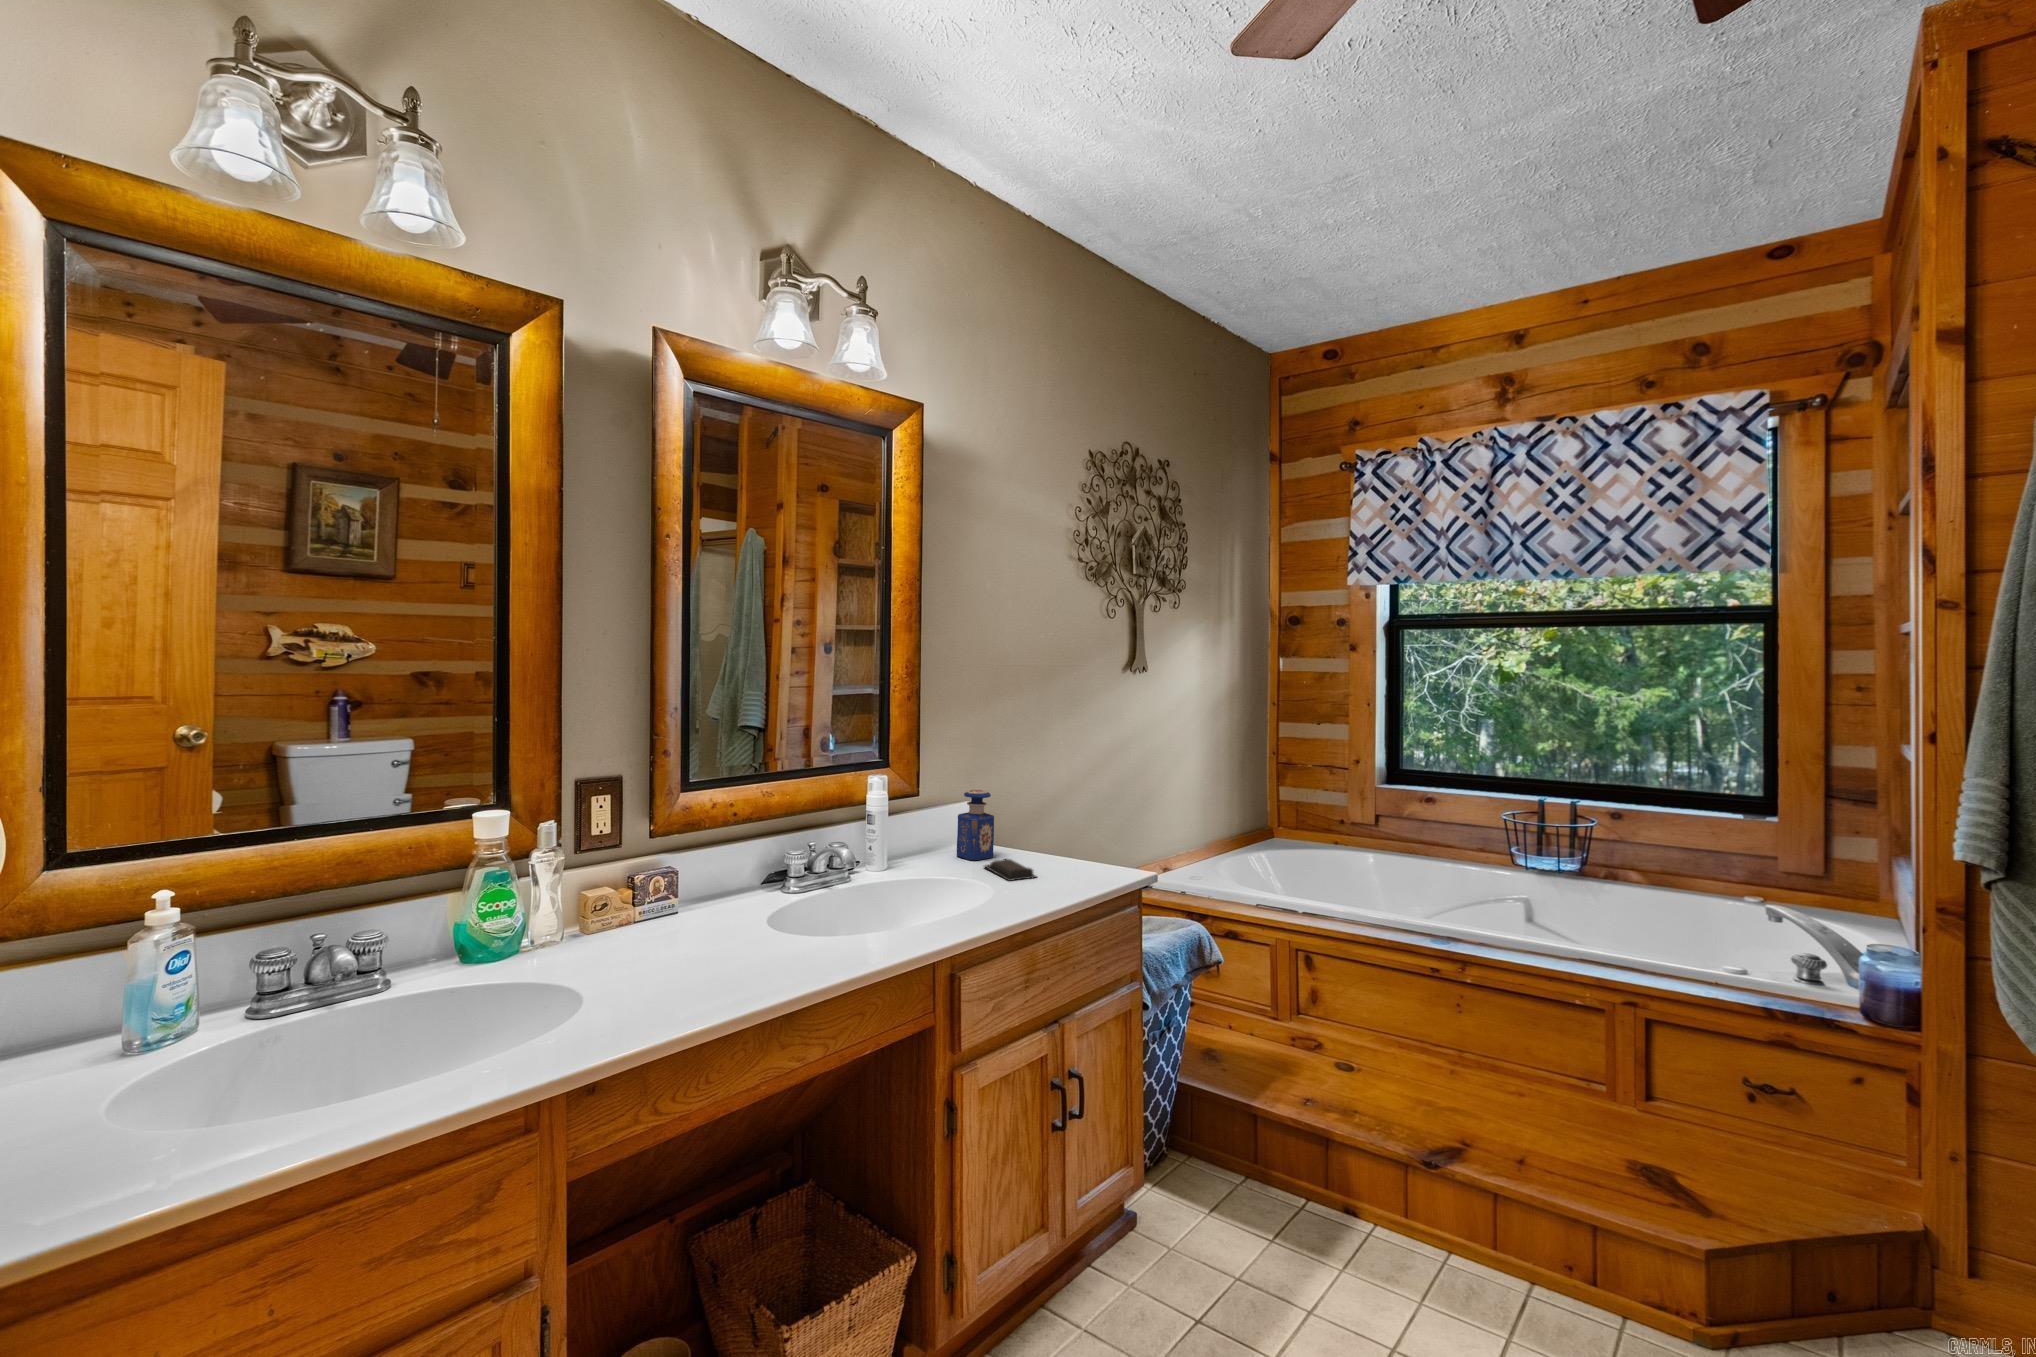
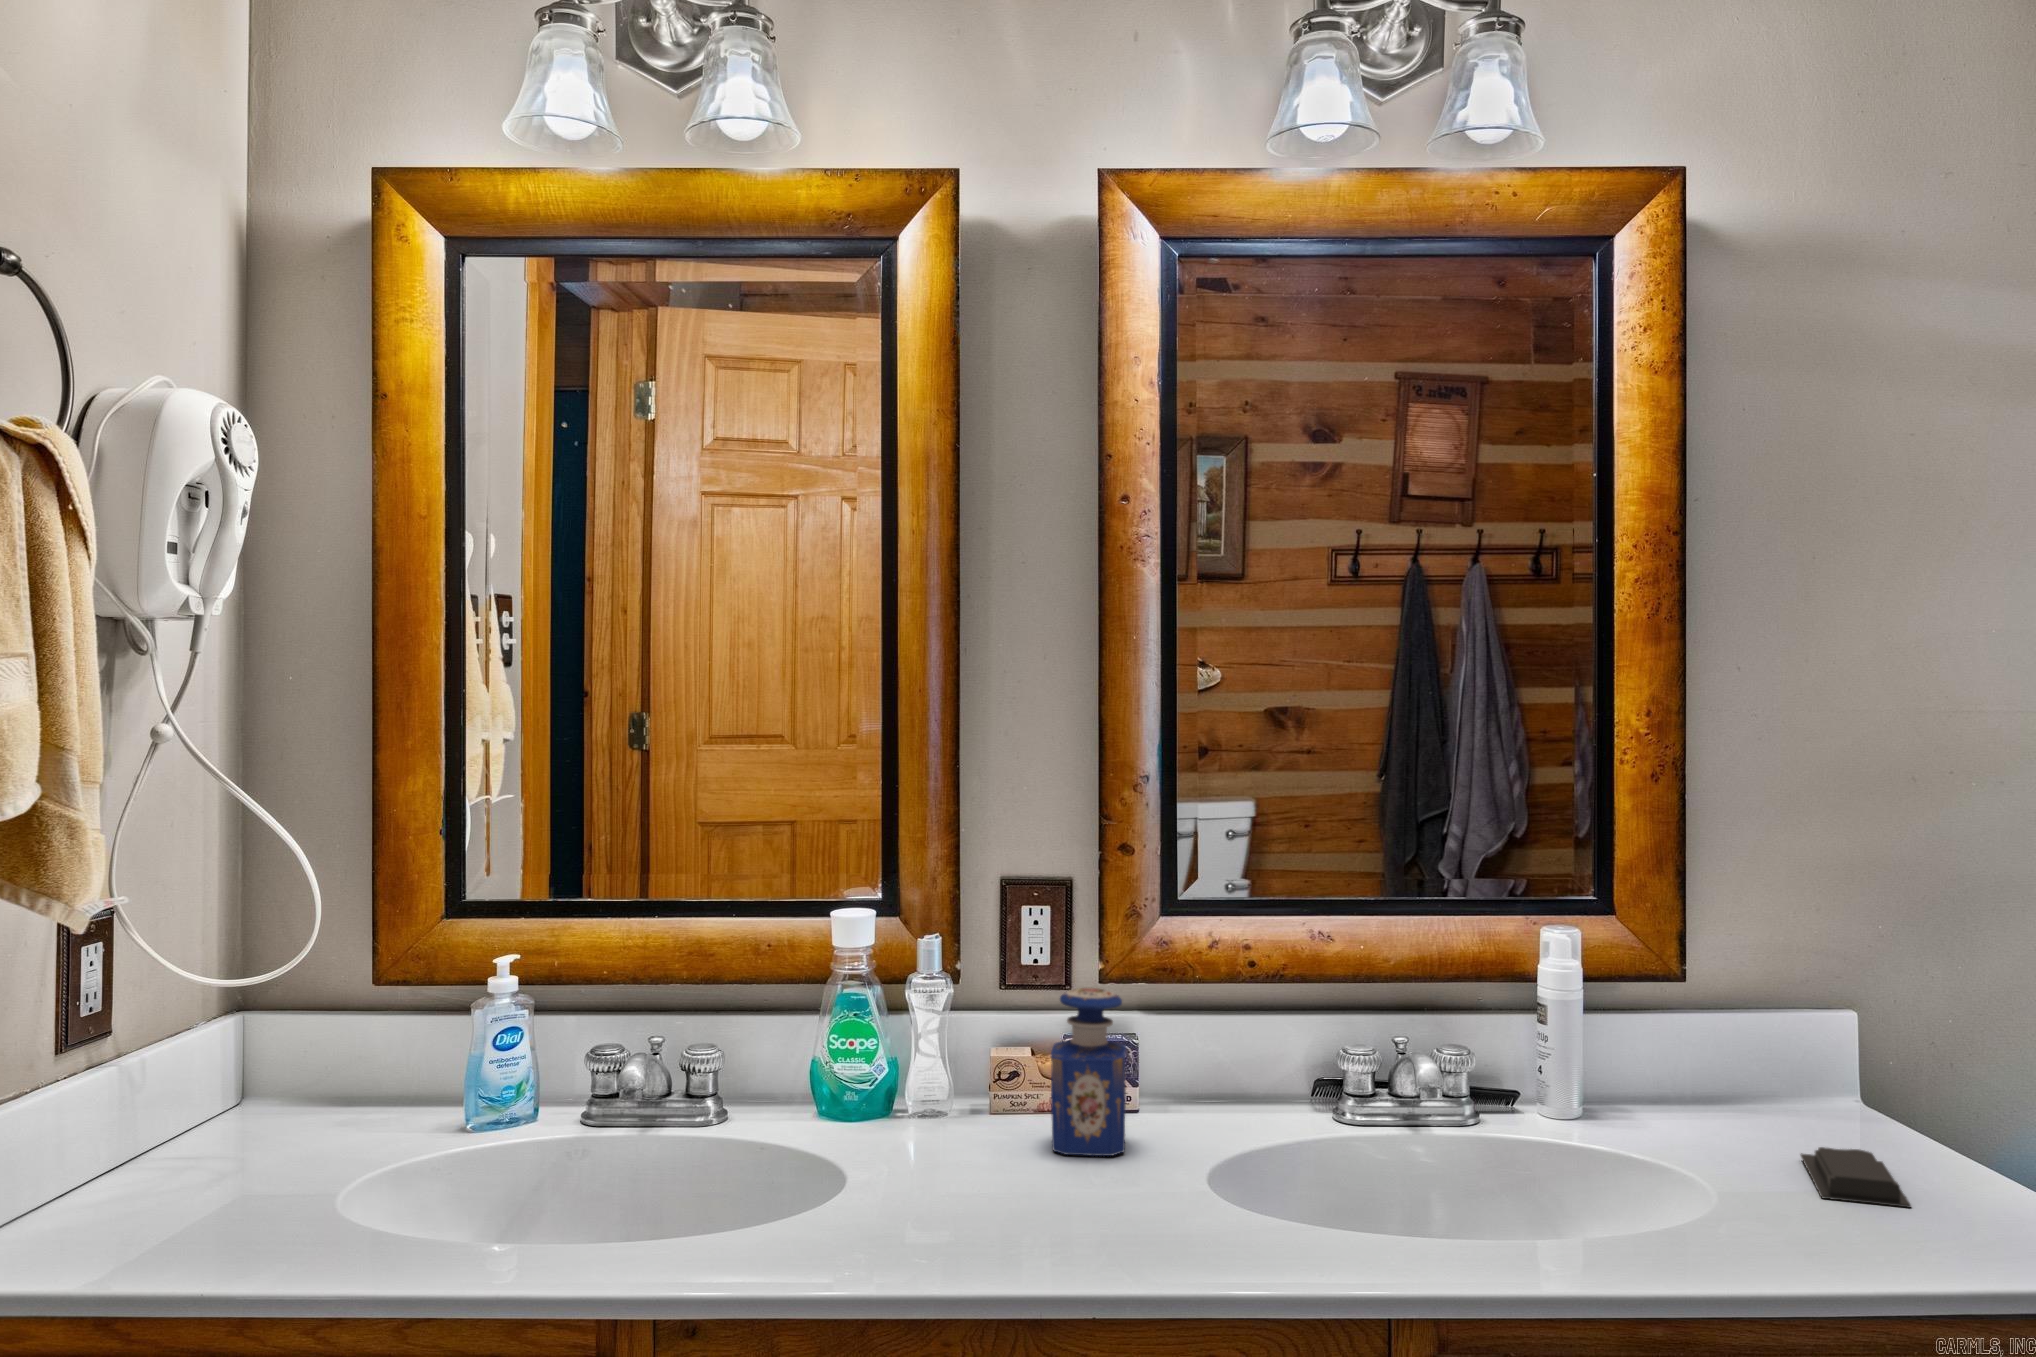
perfume bottle: present [957,790,994,860] -> present [1051,988,1126,1156]

